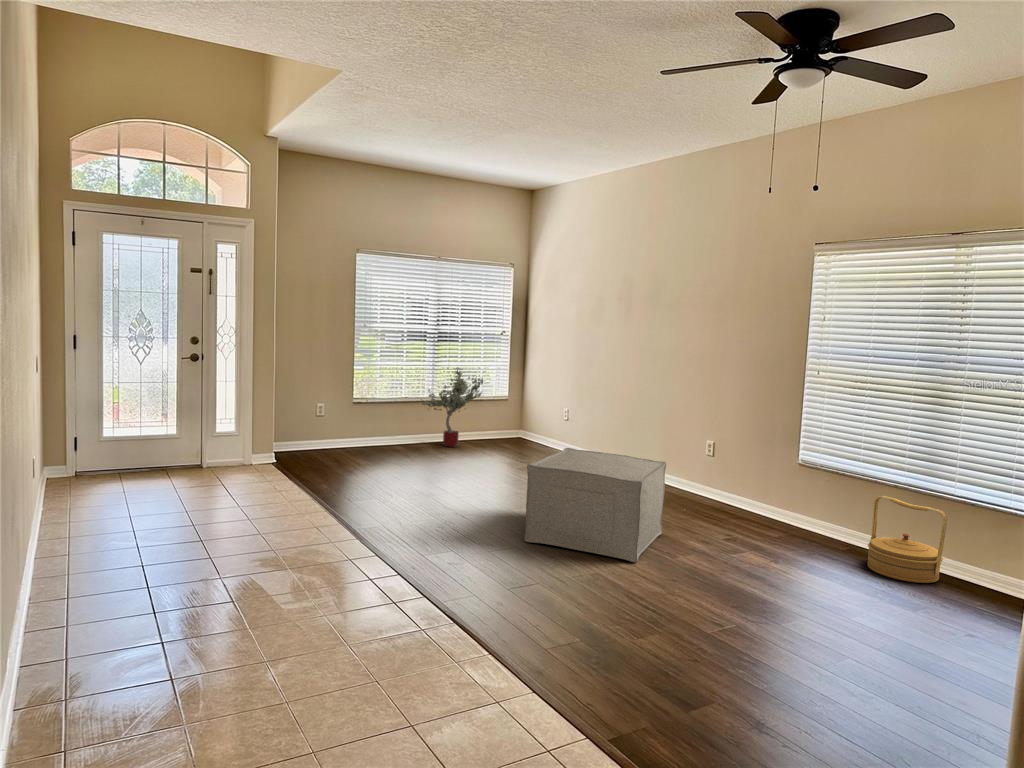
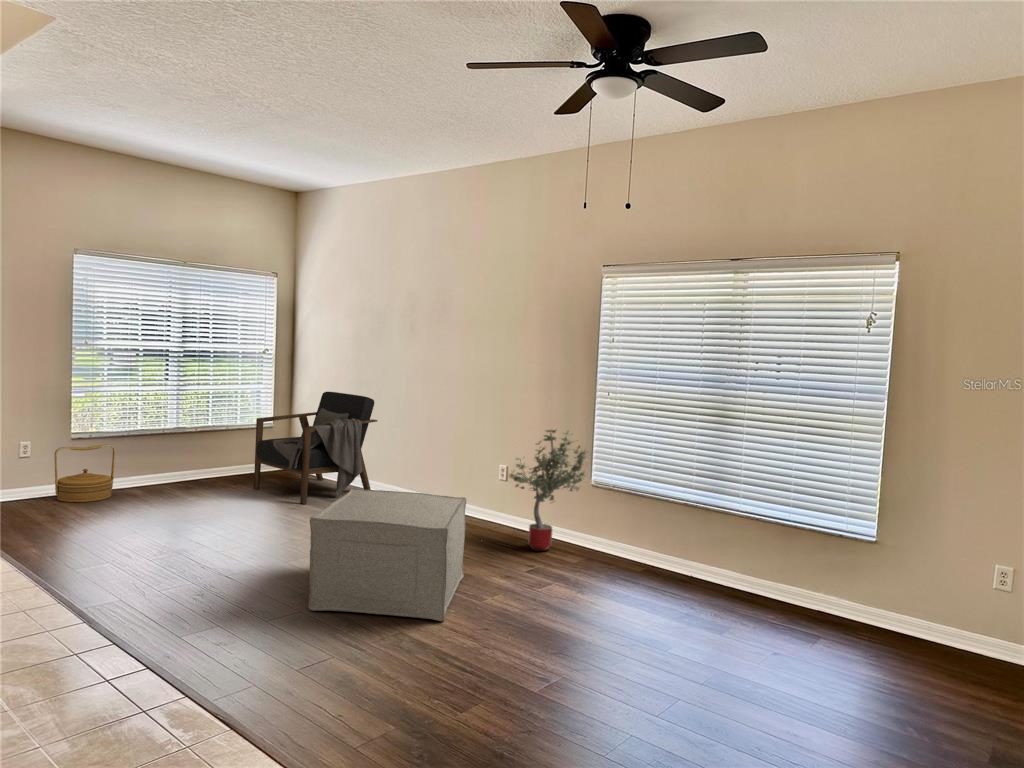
potted tree: present [422,367,483,447] -> present [510,430,589,551]
armchair: none [490,370,598,468] -> present [254,392,377,504]
woven basket: present [867,496,948,583] -> present [54,445,115,502]

